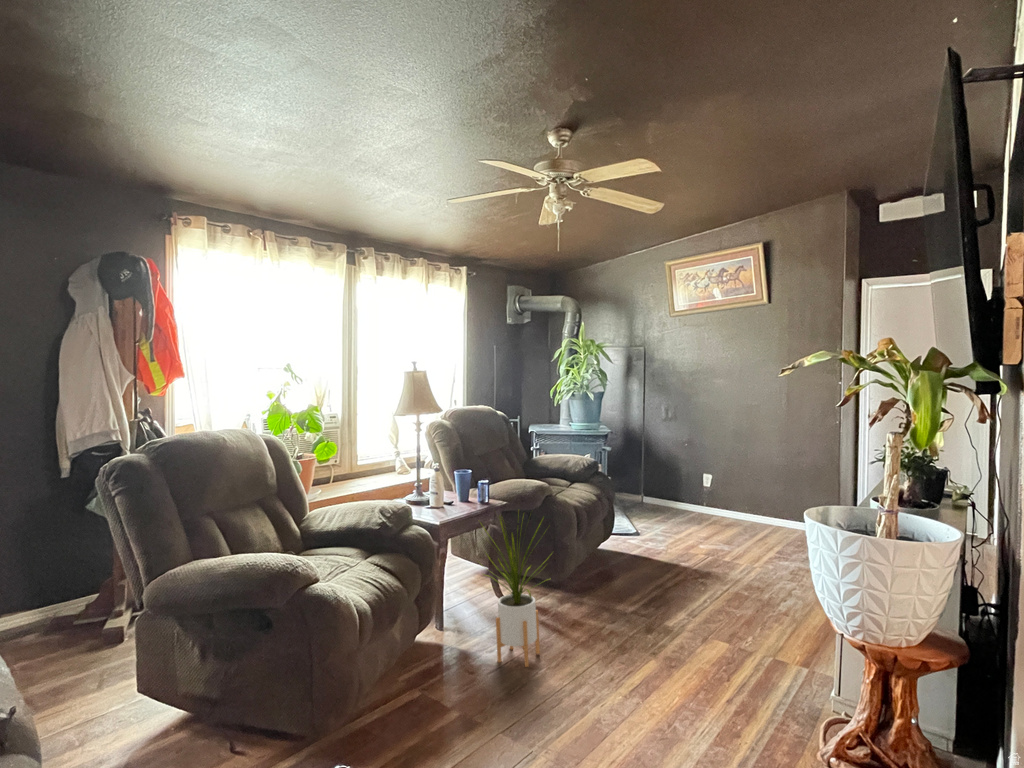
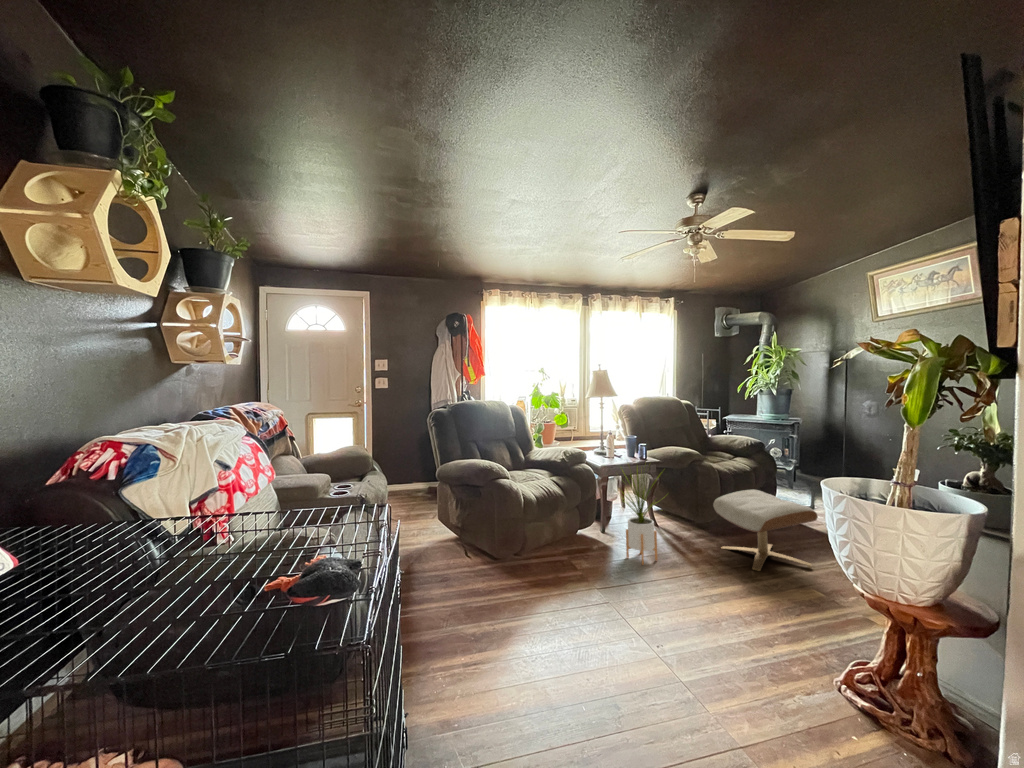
ottoman: none [581,526,705,633] -> present [713,490,818,571]

